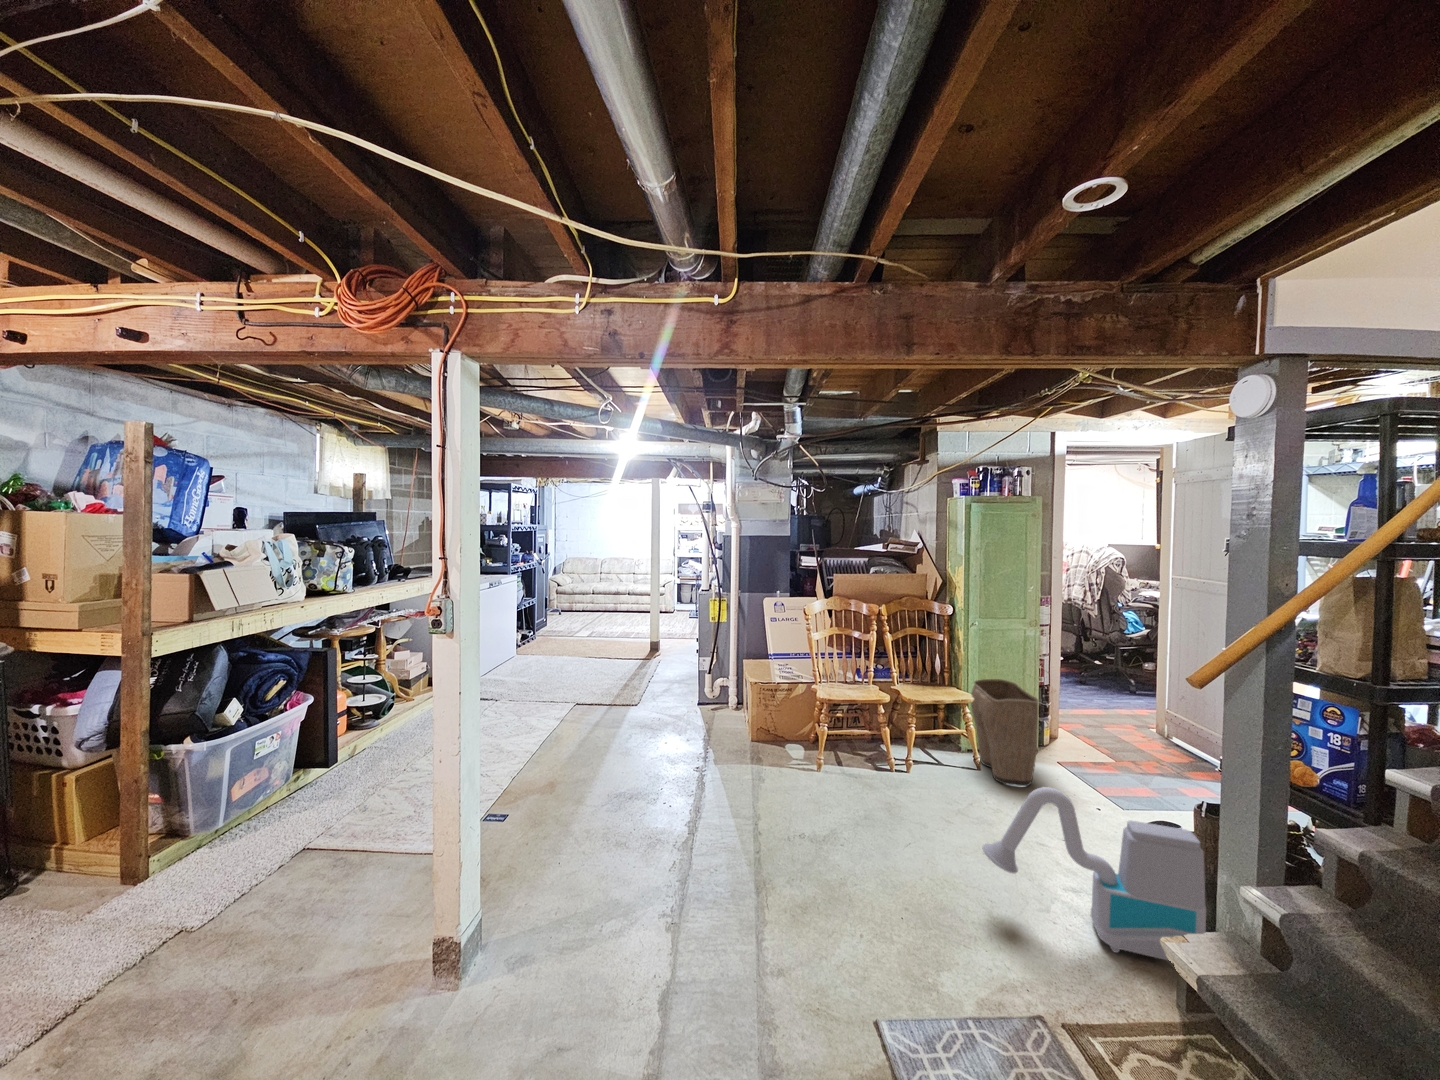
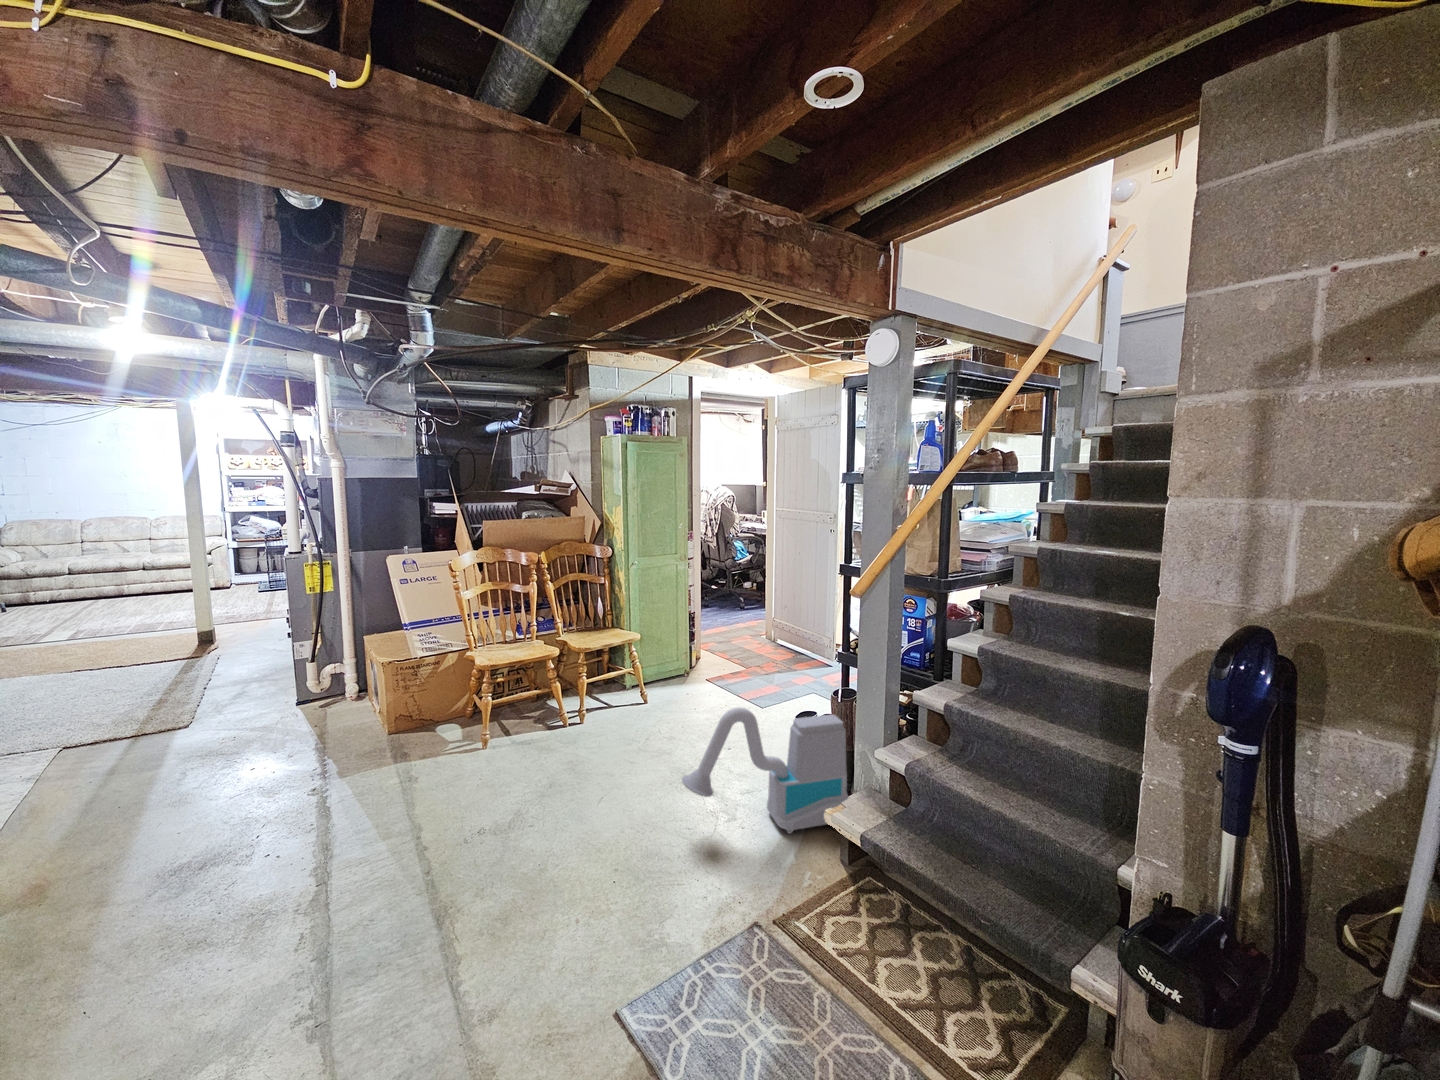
laundry basket: present [971,679,1038,786] -> none [635,613,696,710]

